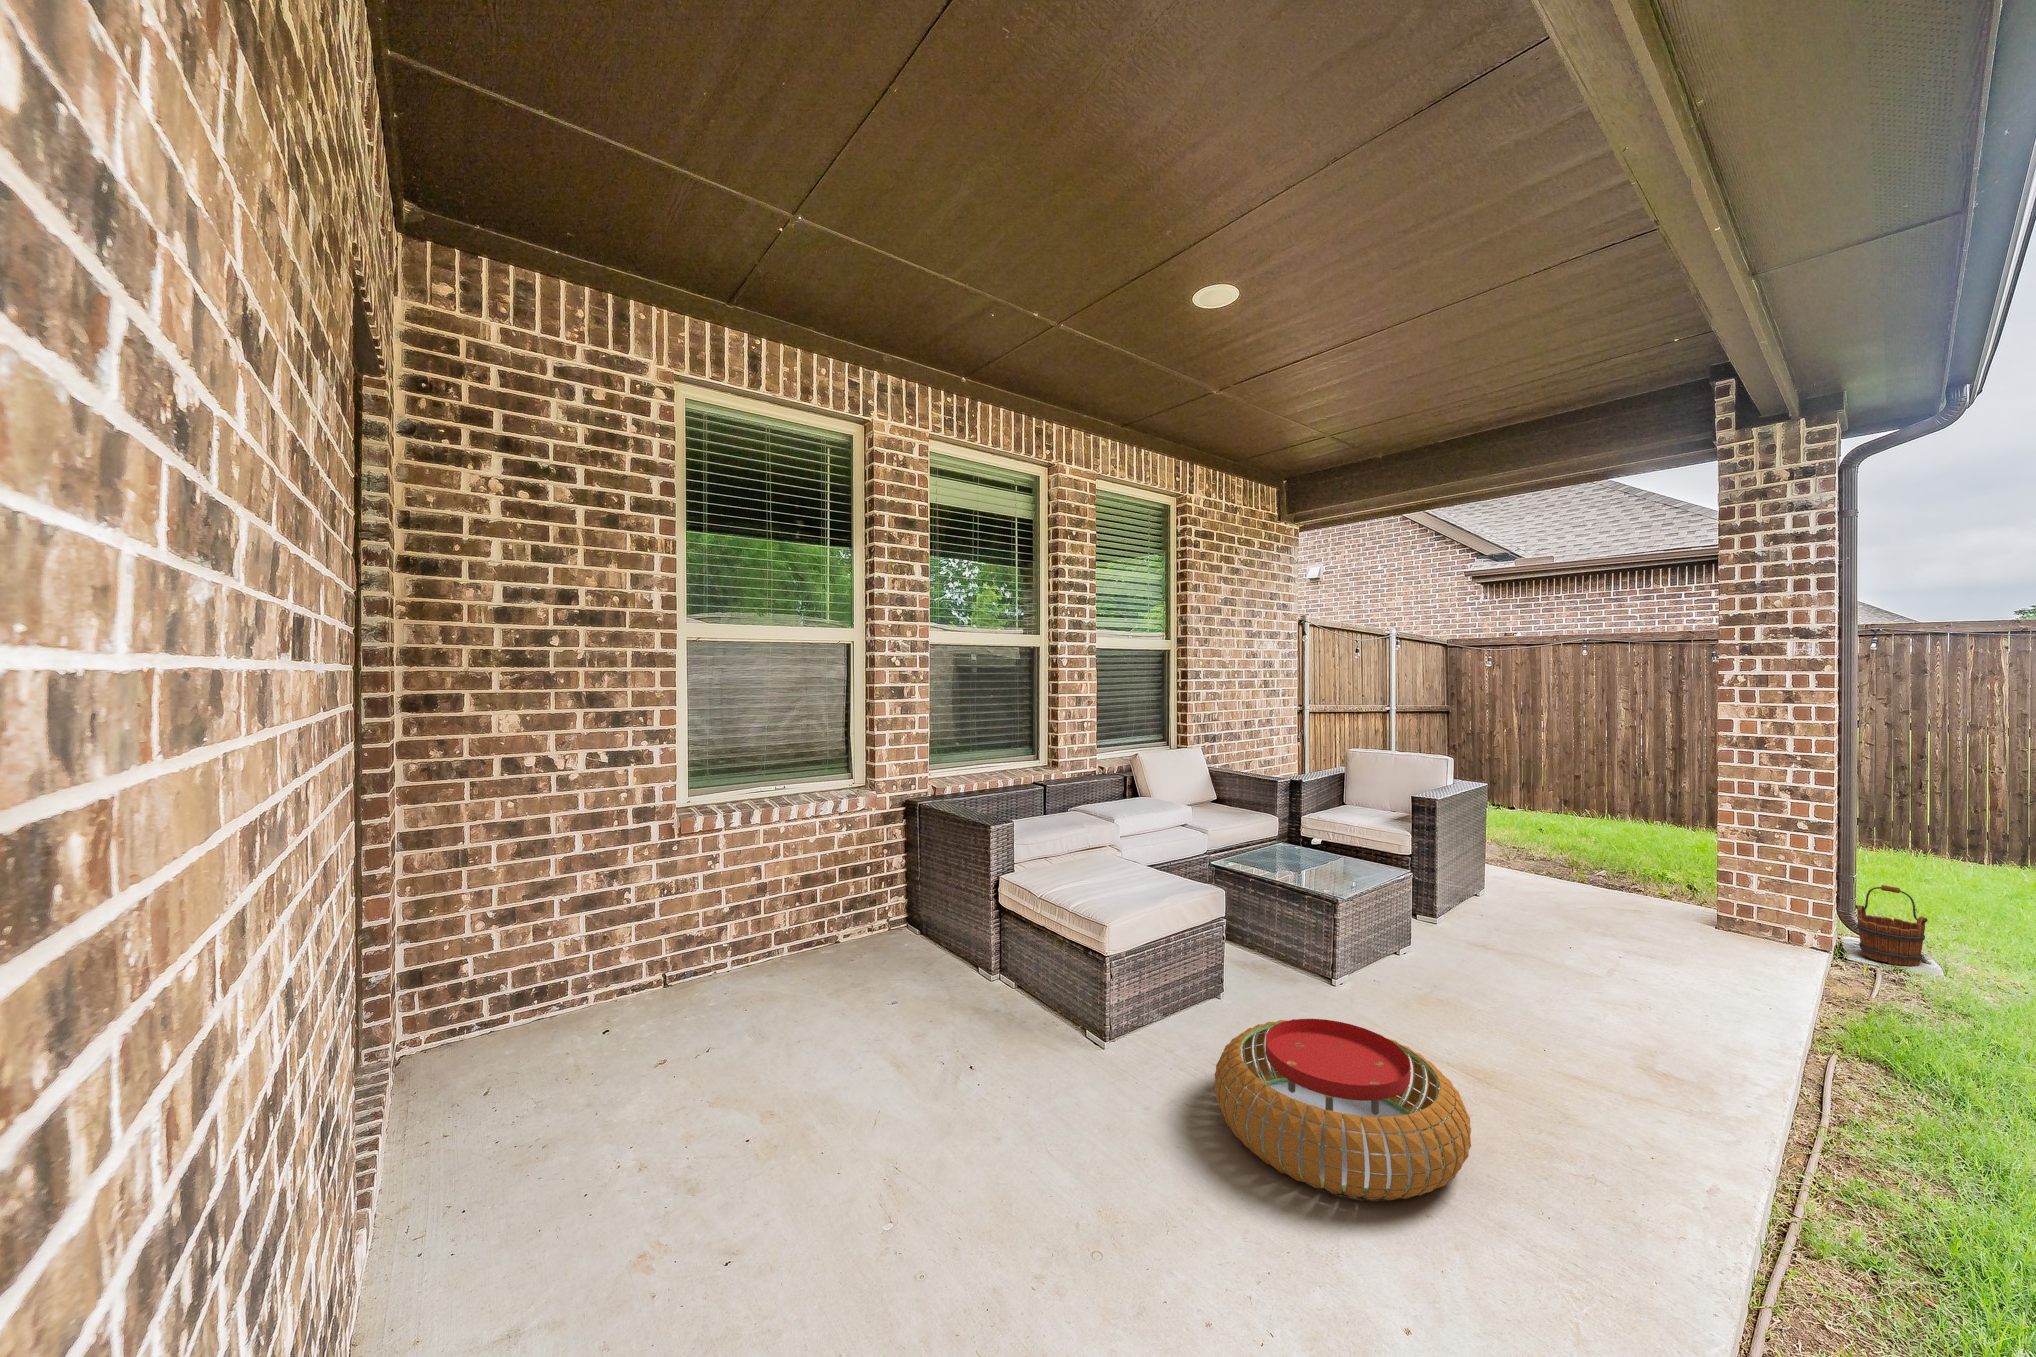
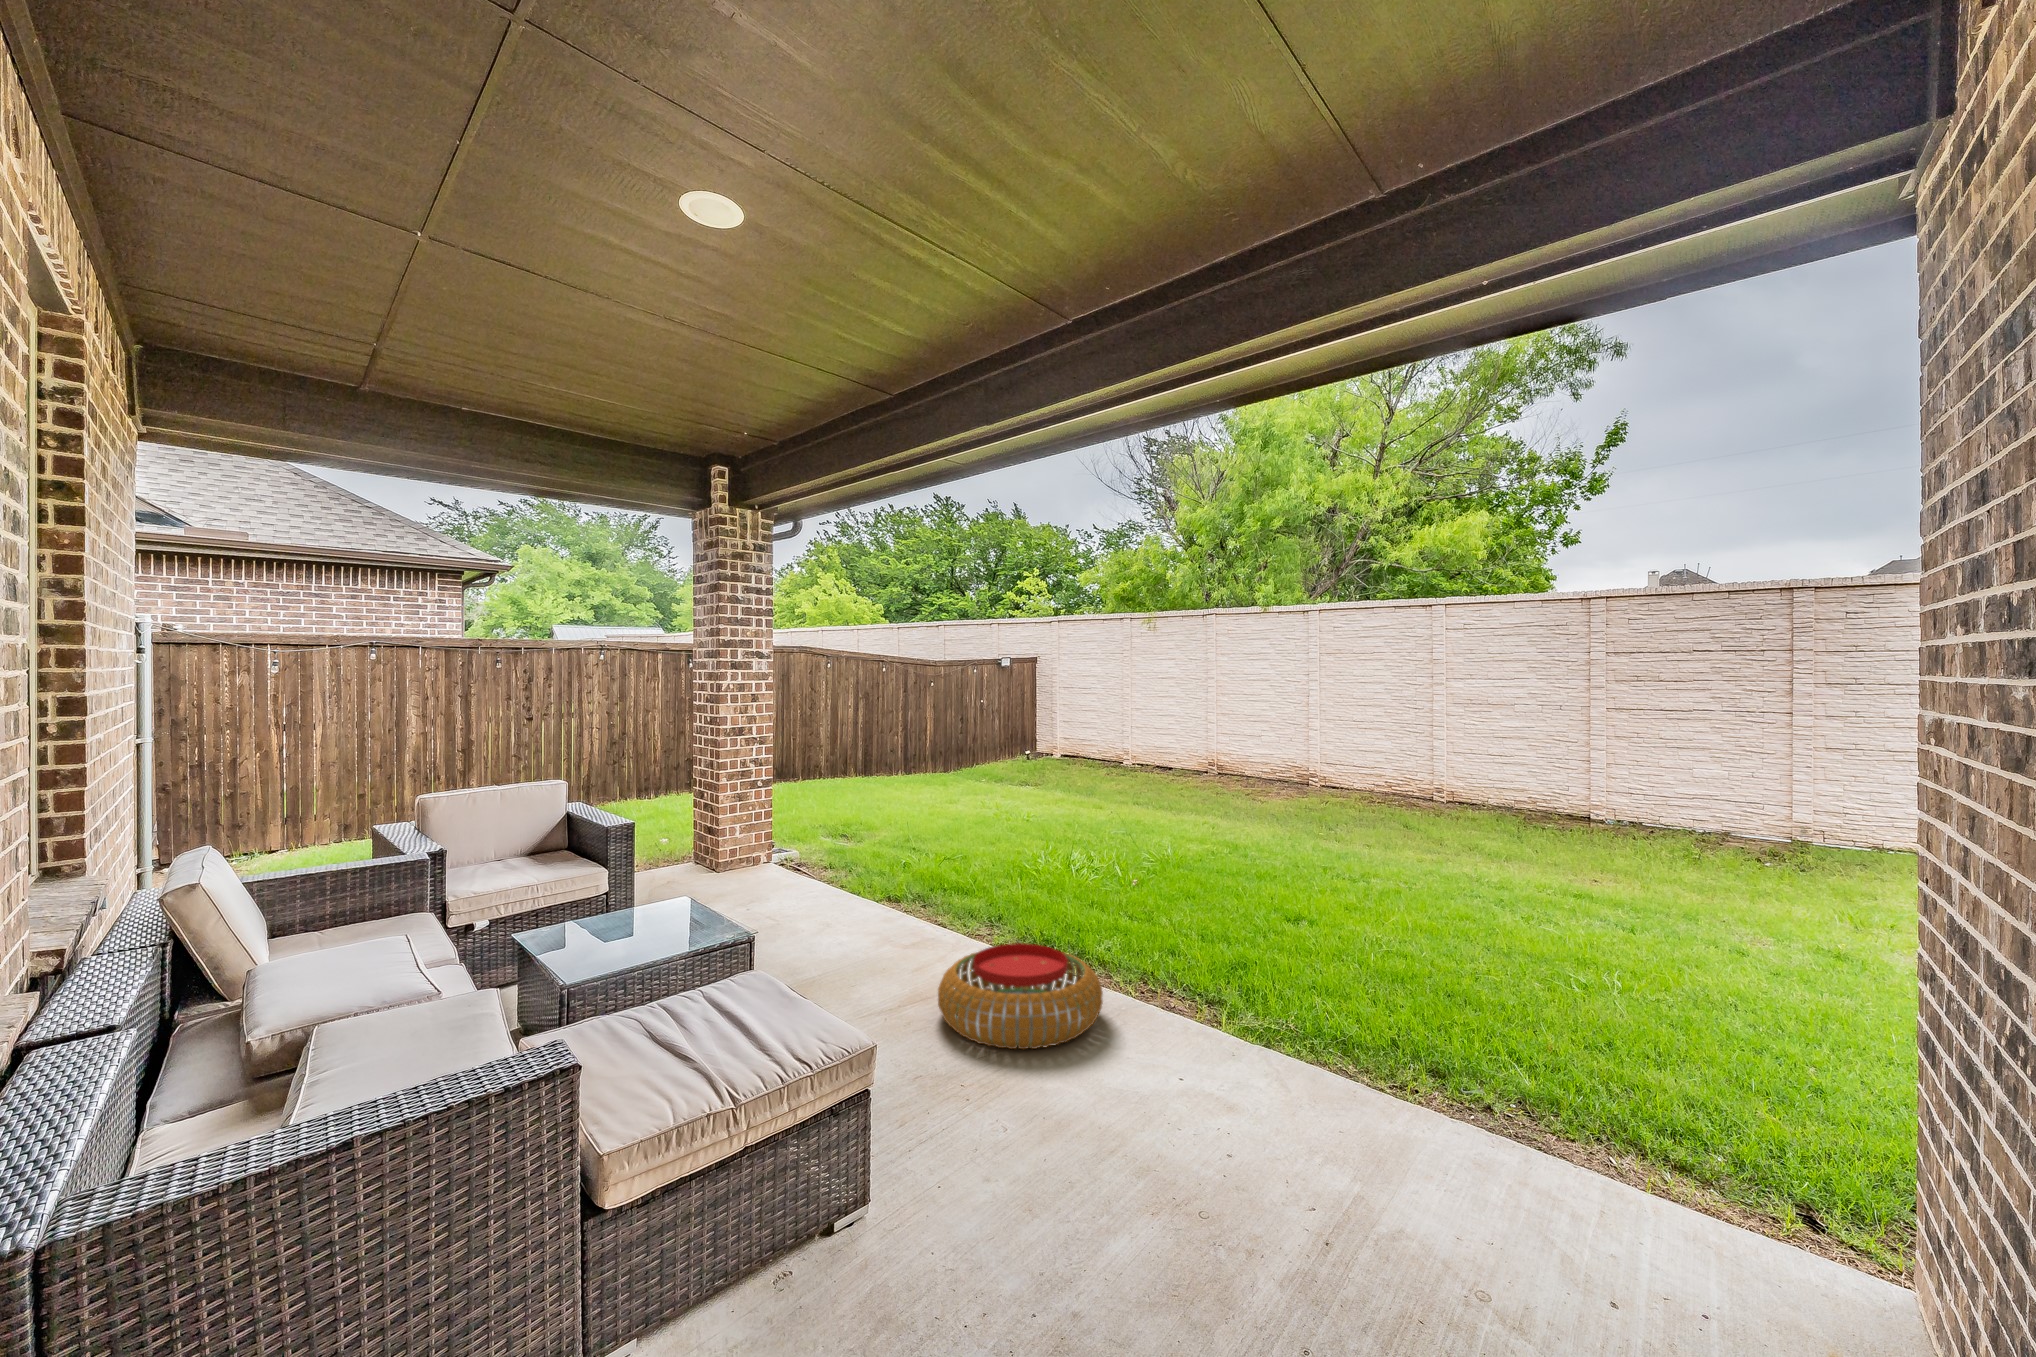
wooden bucket: present [1855,885,1928,966] -> none [777,810,806,857]

